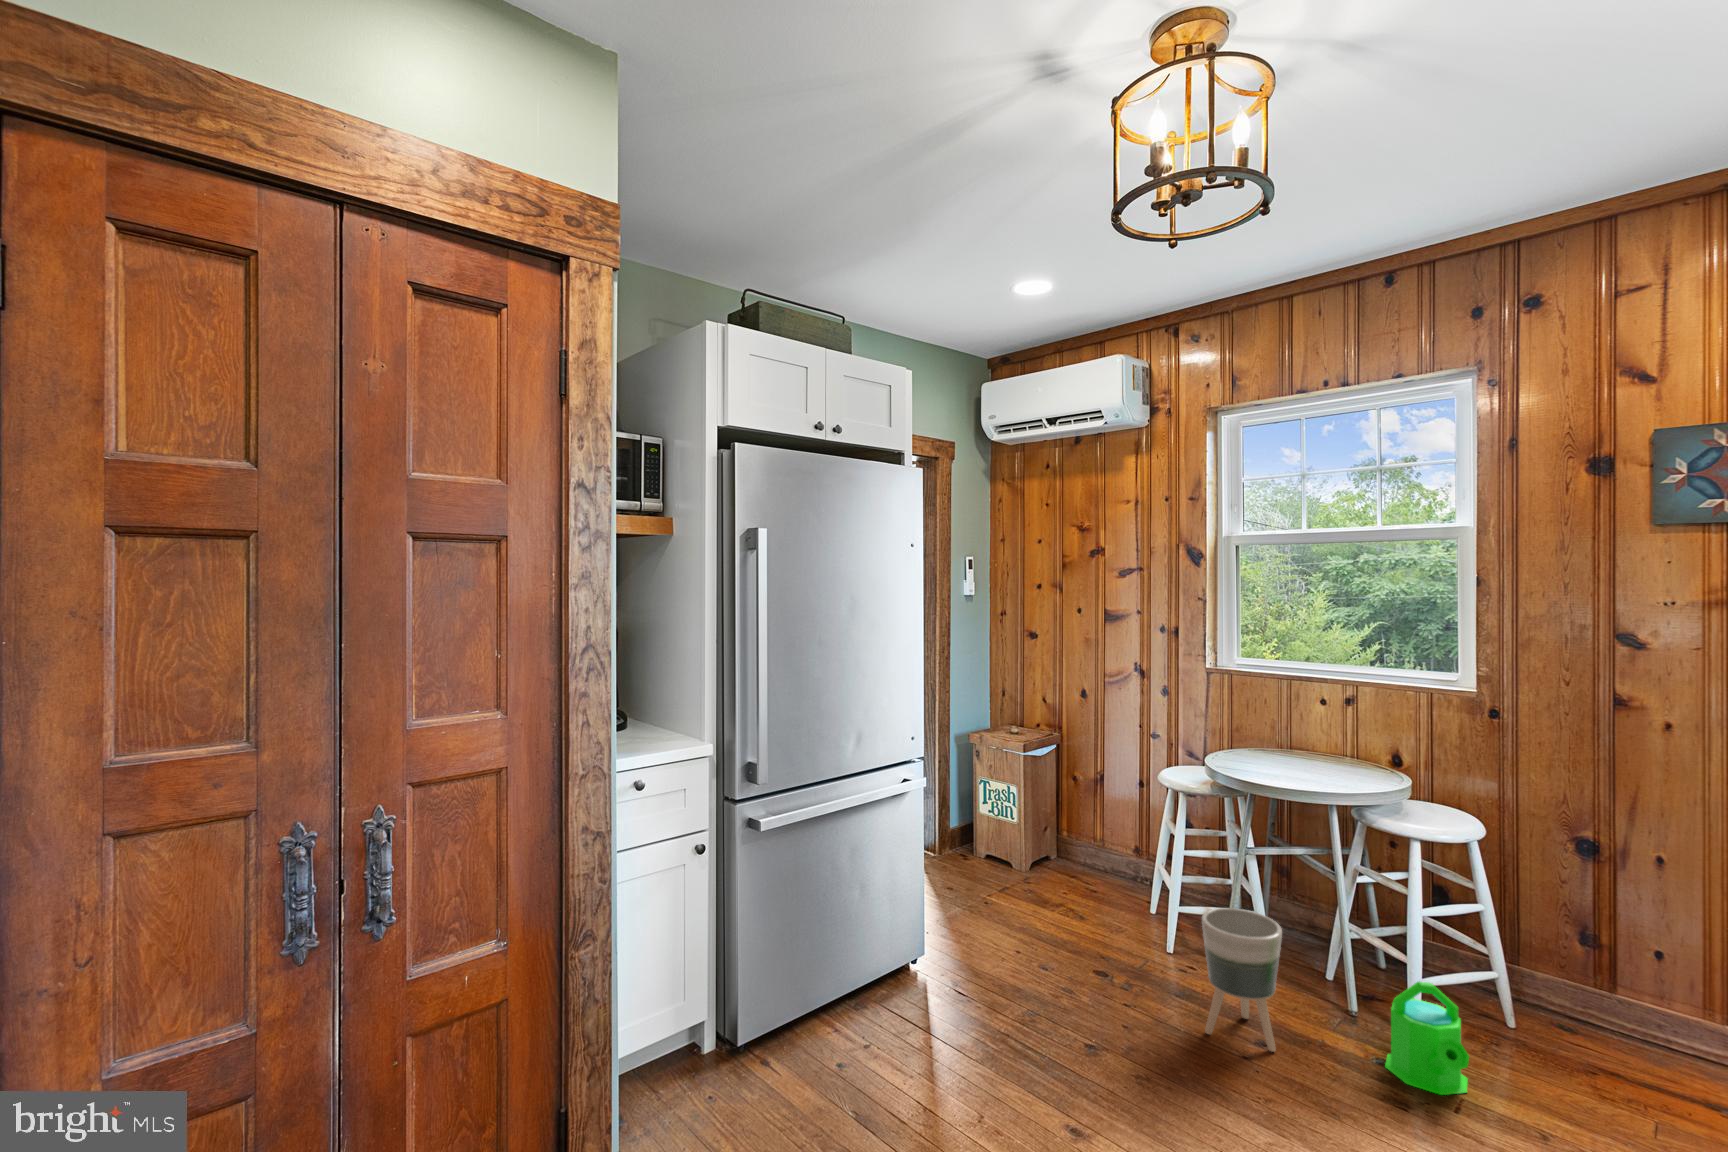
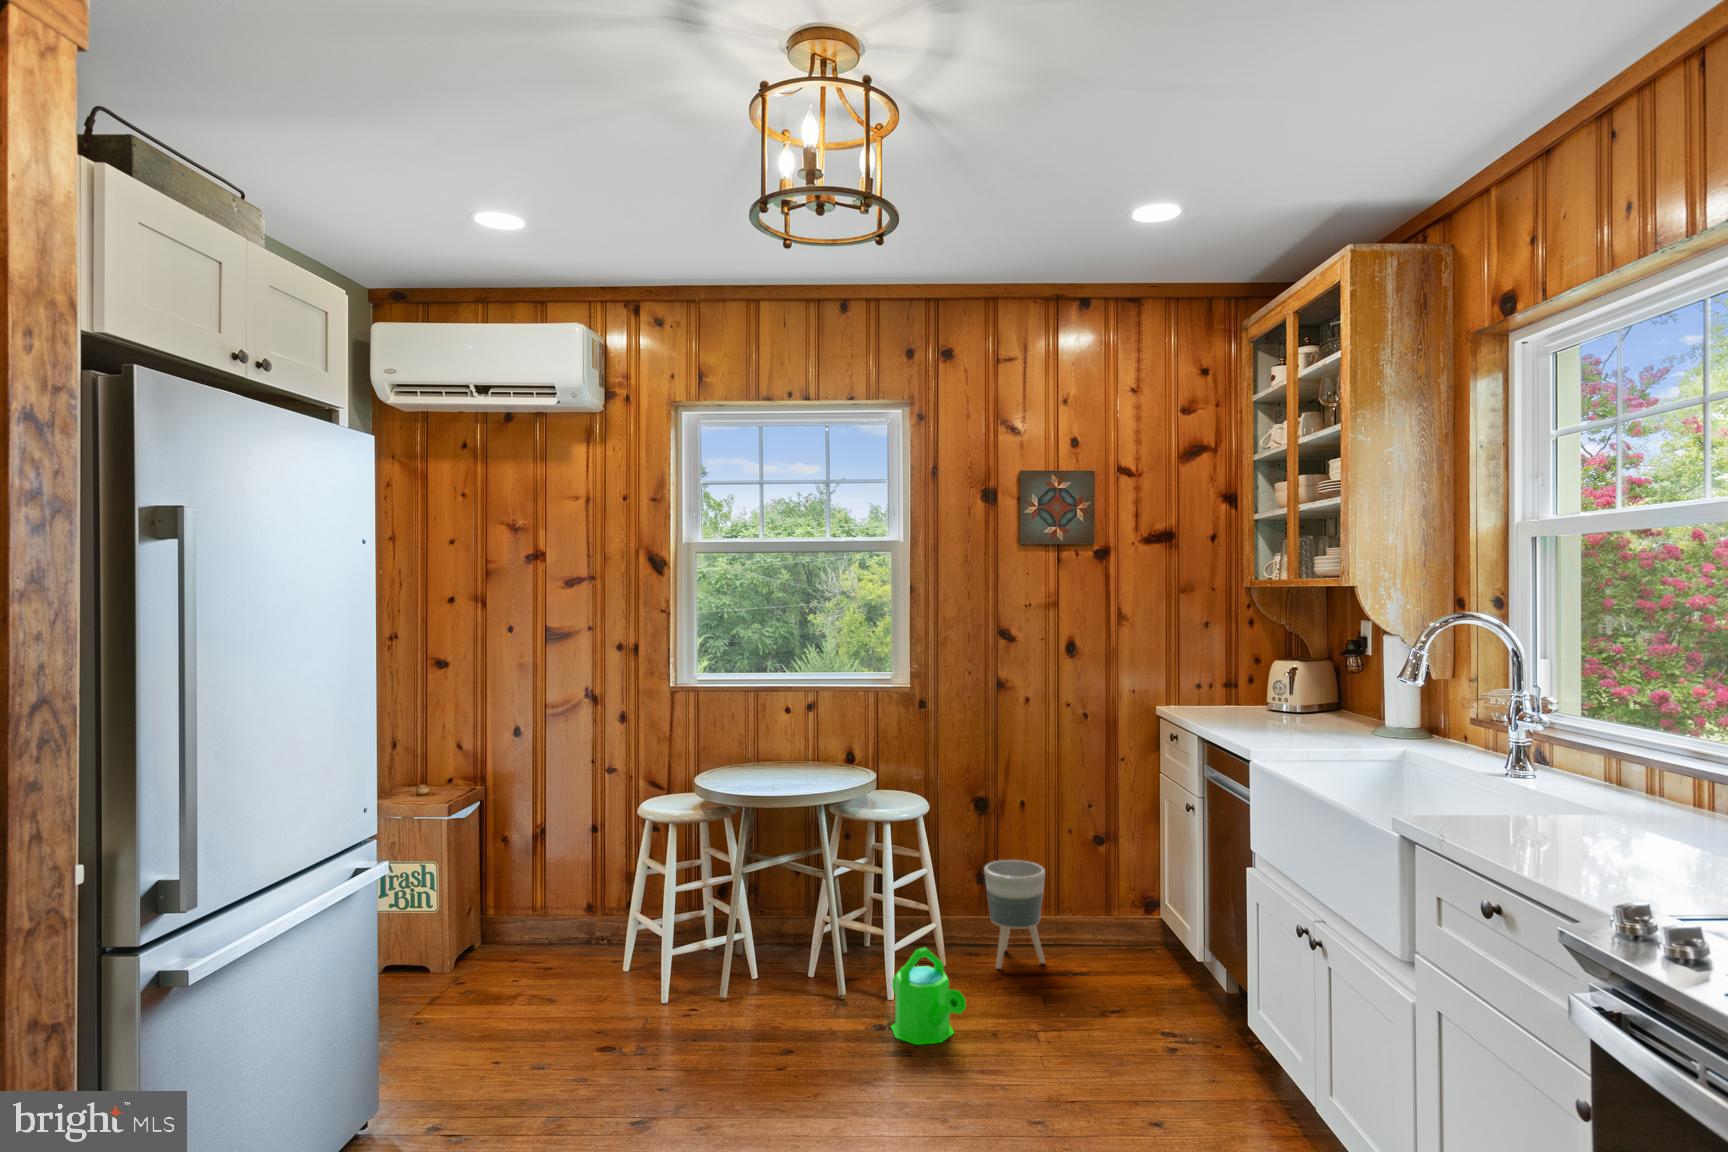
planter: present [1202,908,1282,1052] -> present [984,860,1045,969]

